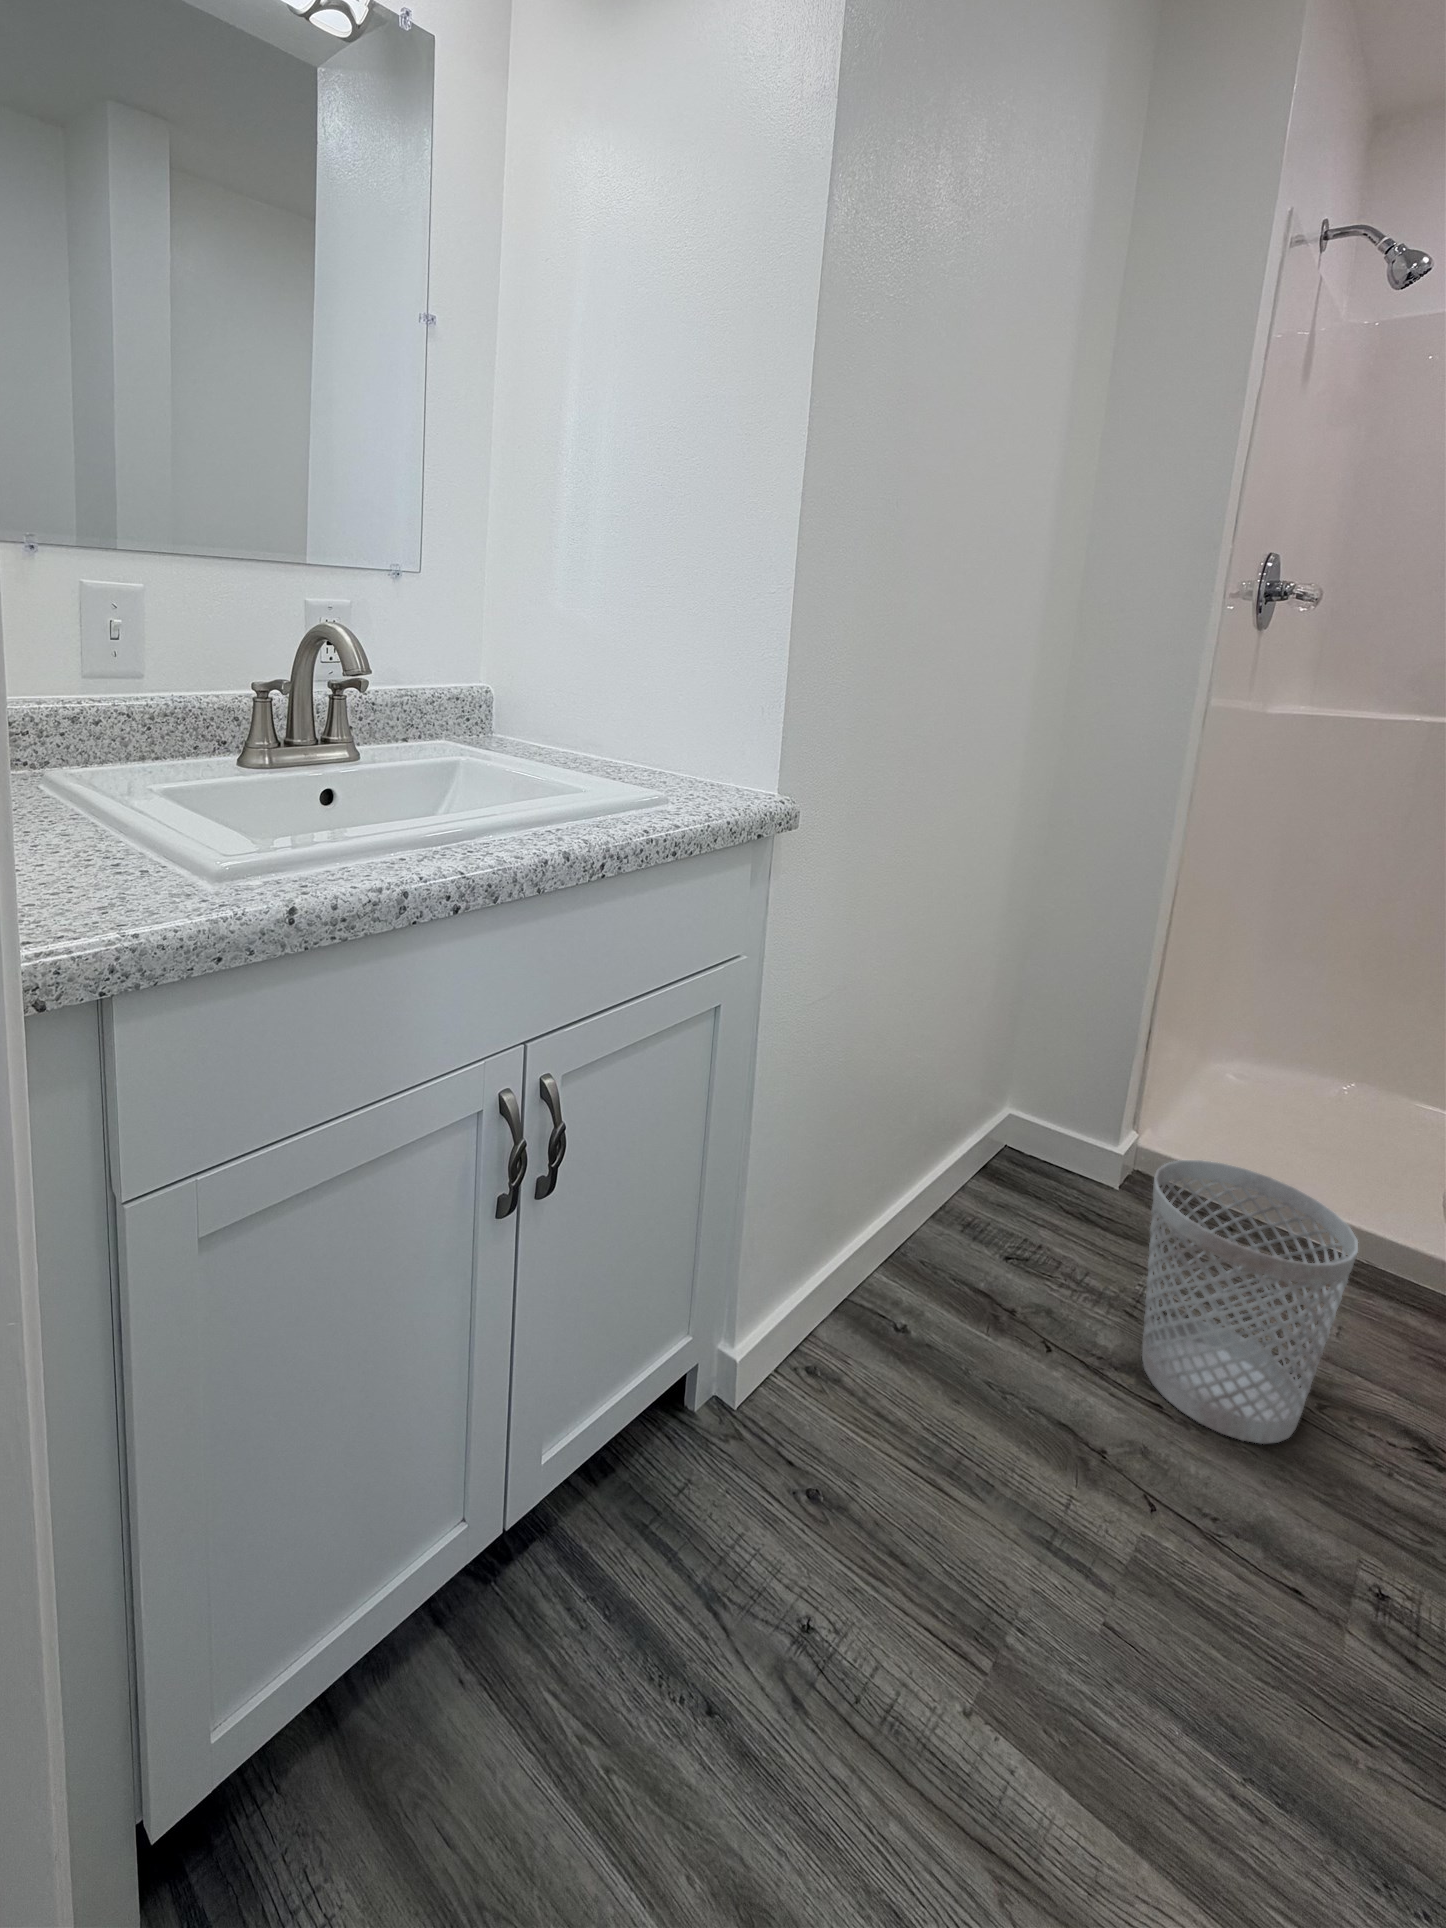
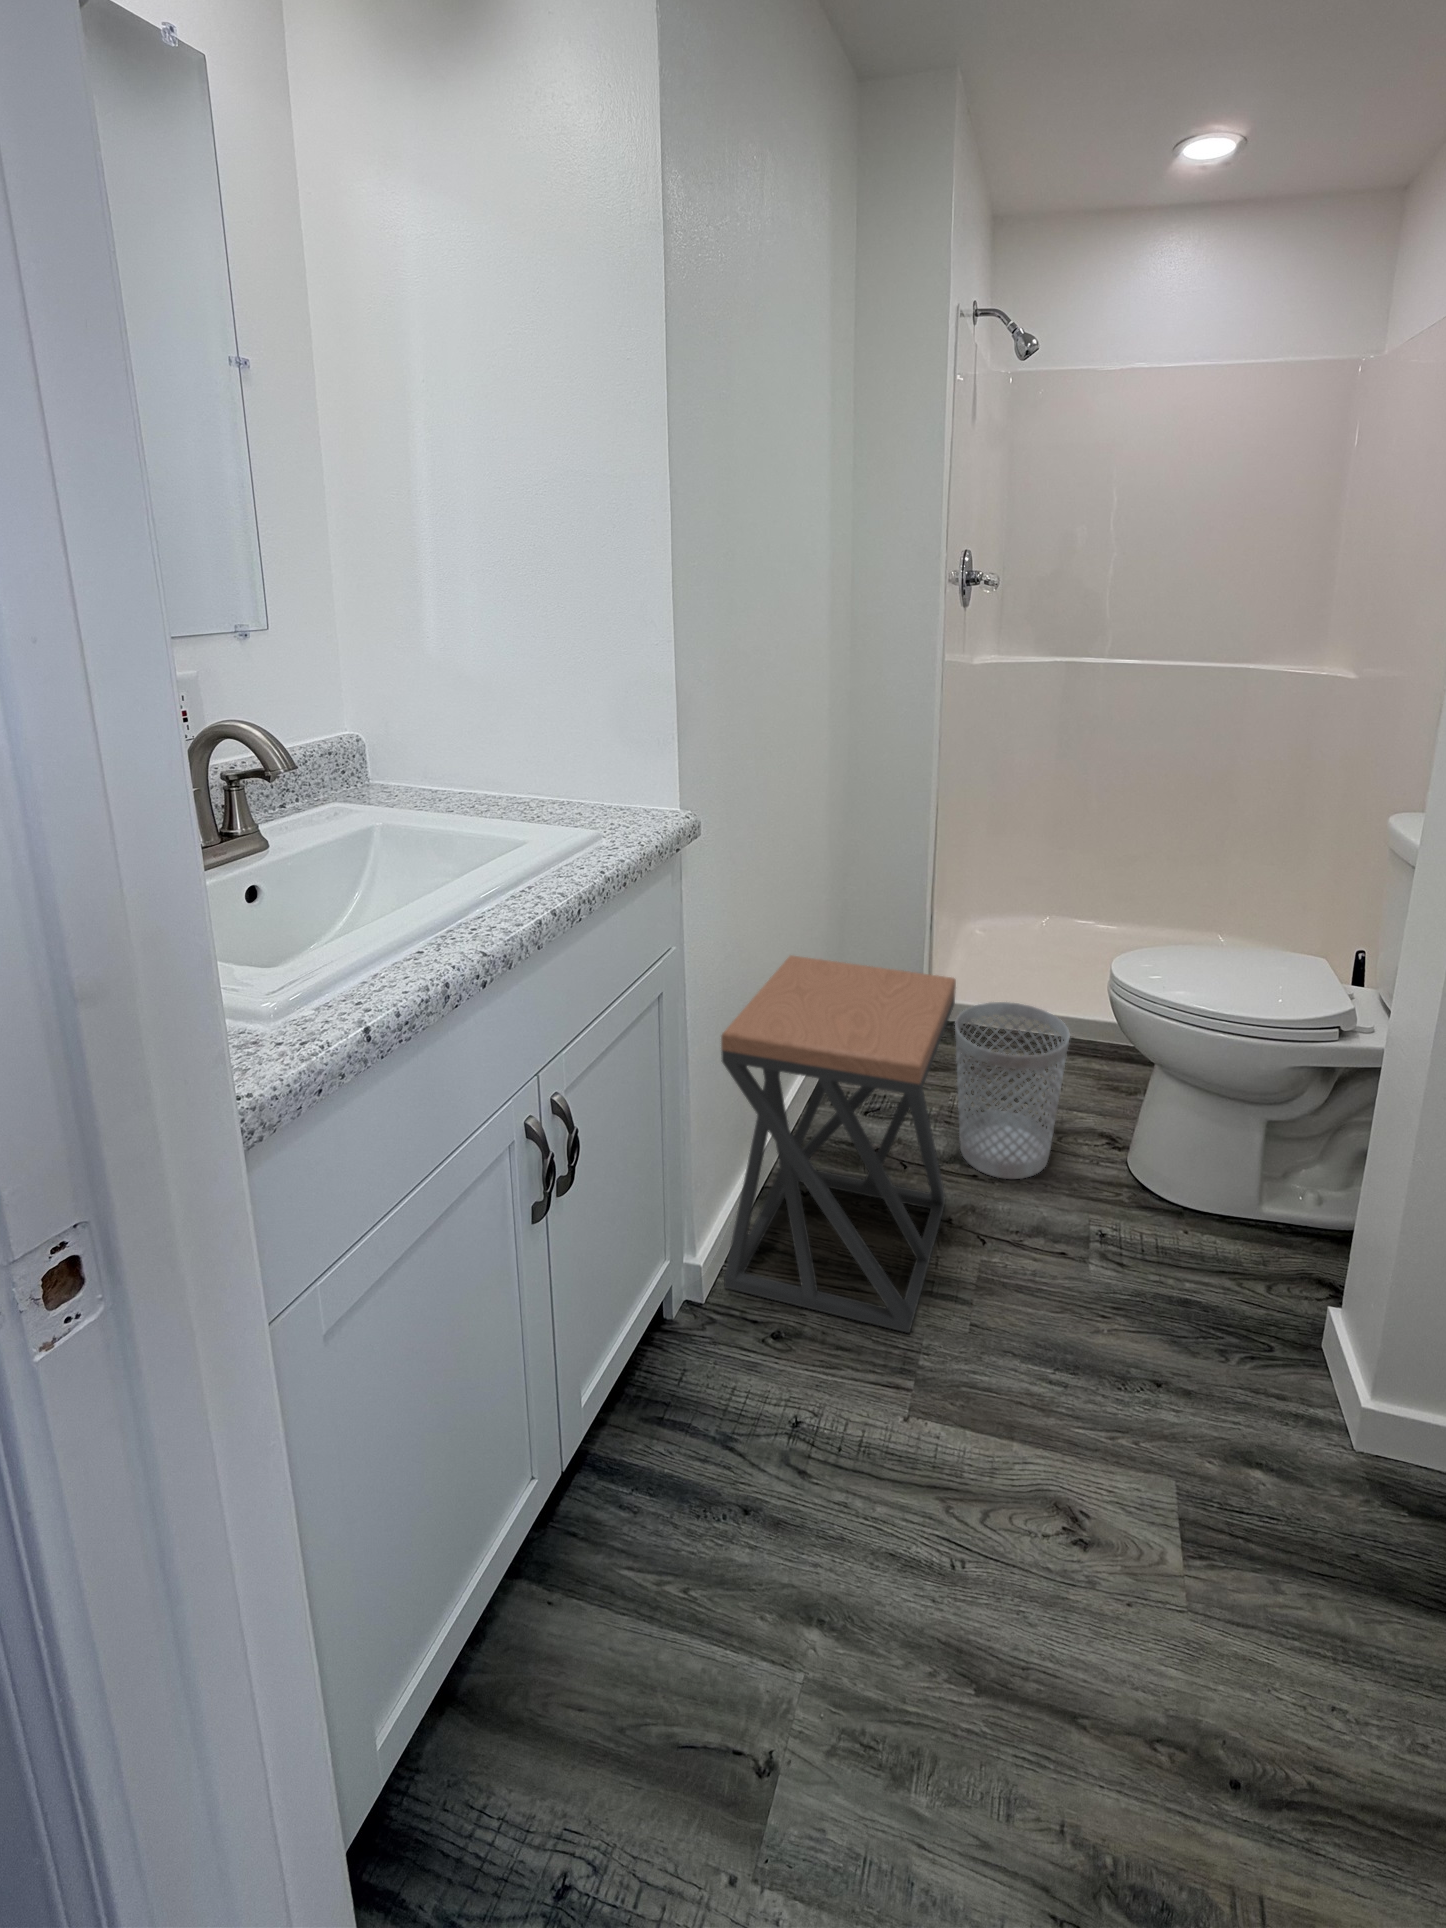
stool: none [763,1017,1155,1587] -> present [721,955,956,1333]

